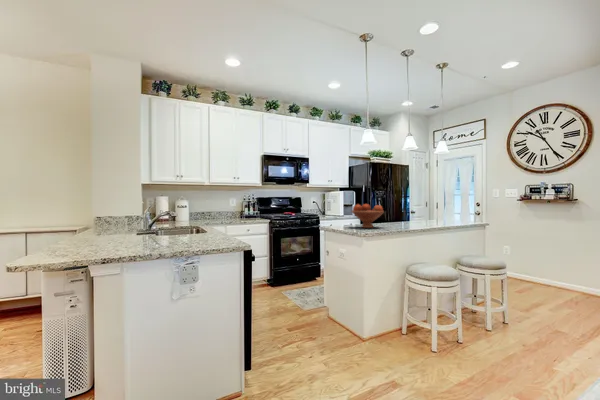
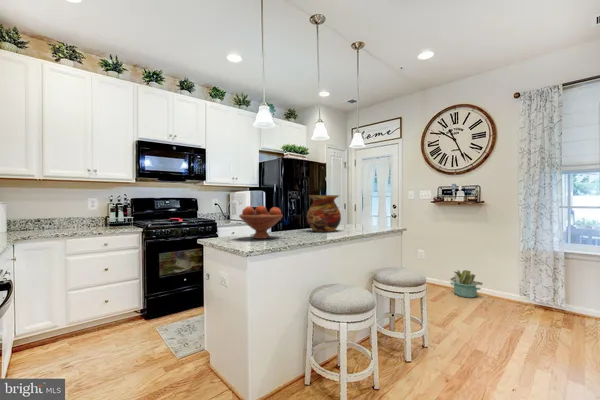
vase: none [399,195,428,225] -> present [307,195,341,232]
decorative plant: none [536,265,575,292] -> present [450,270,483,298]

